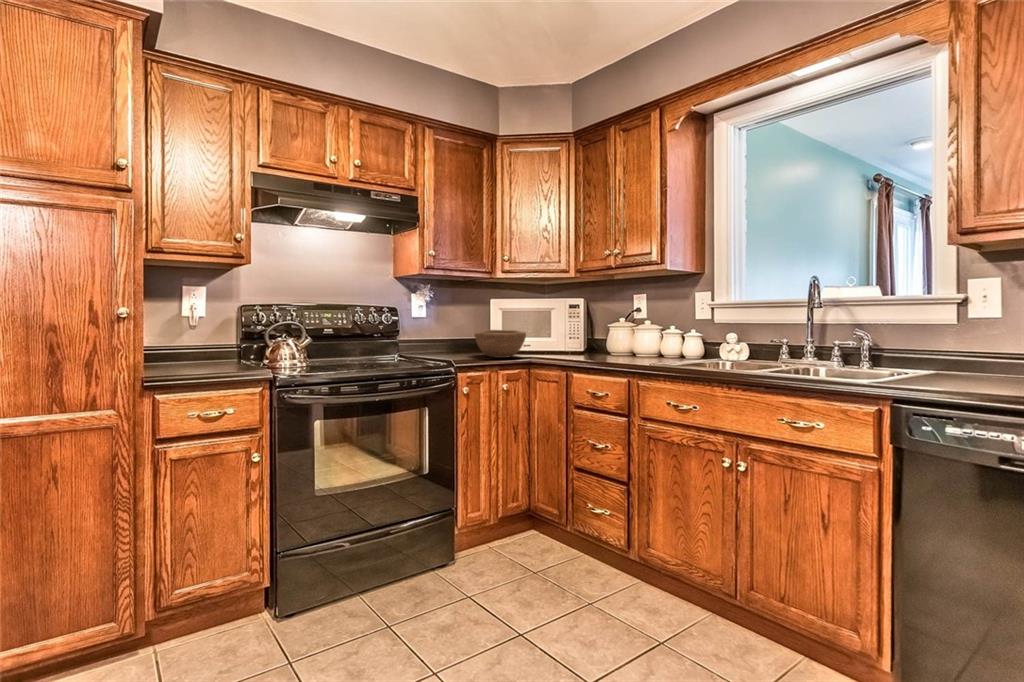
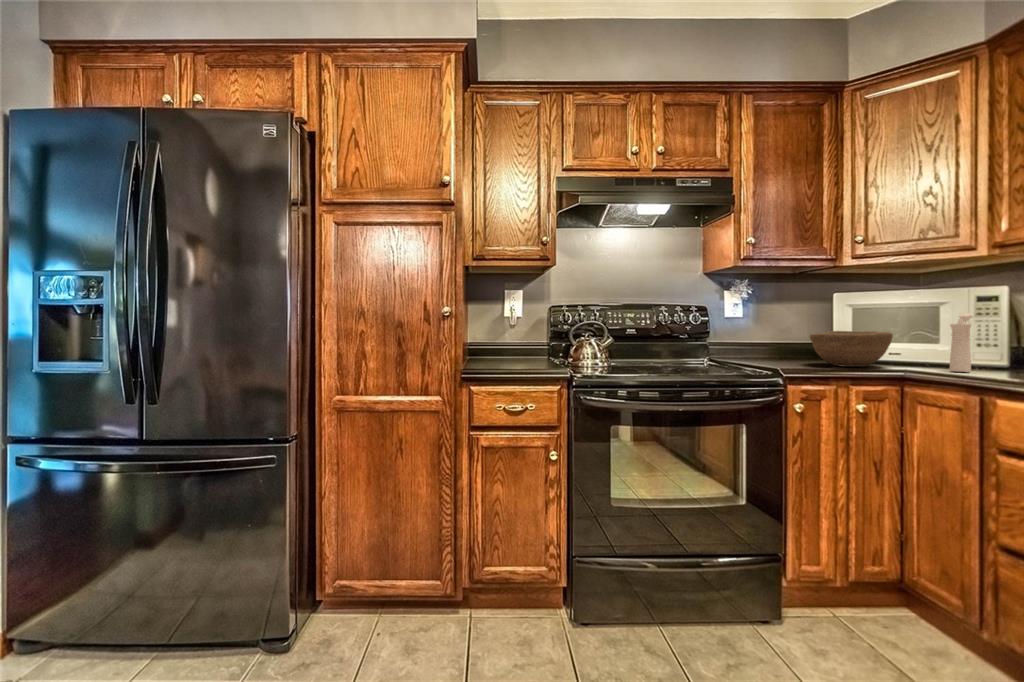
pepper mill: none [557,319,570,359] -> present [950,313,973,372]

